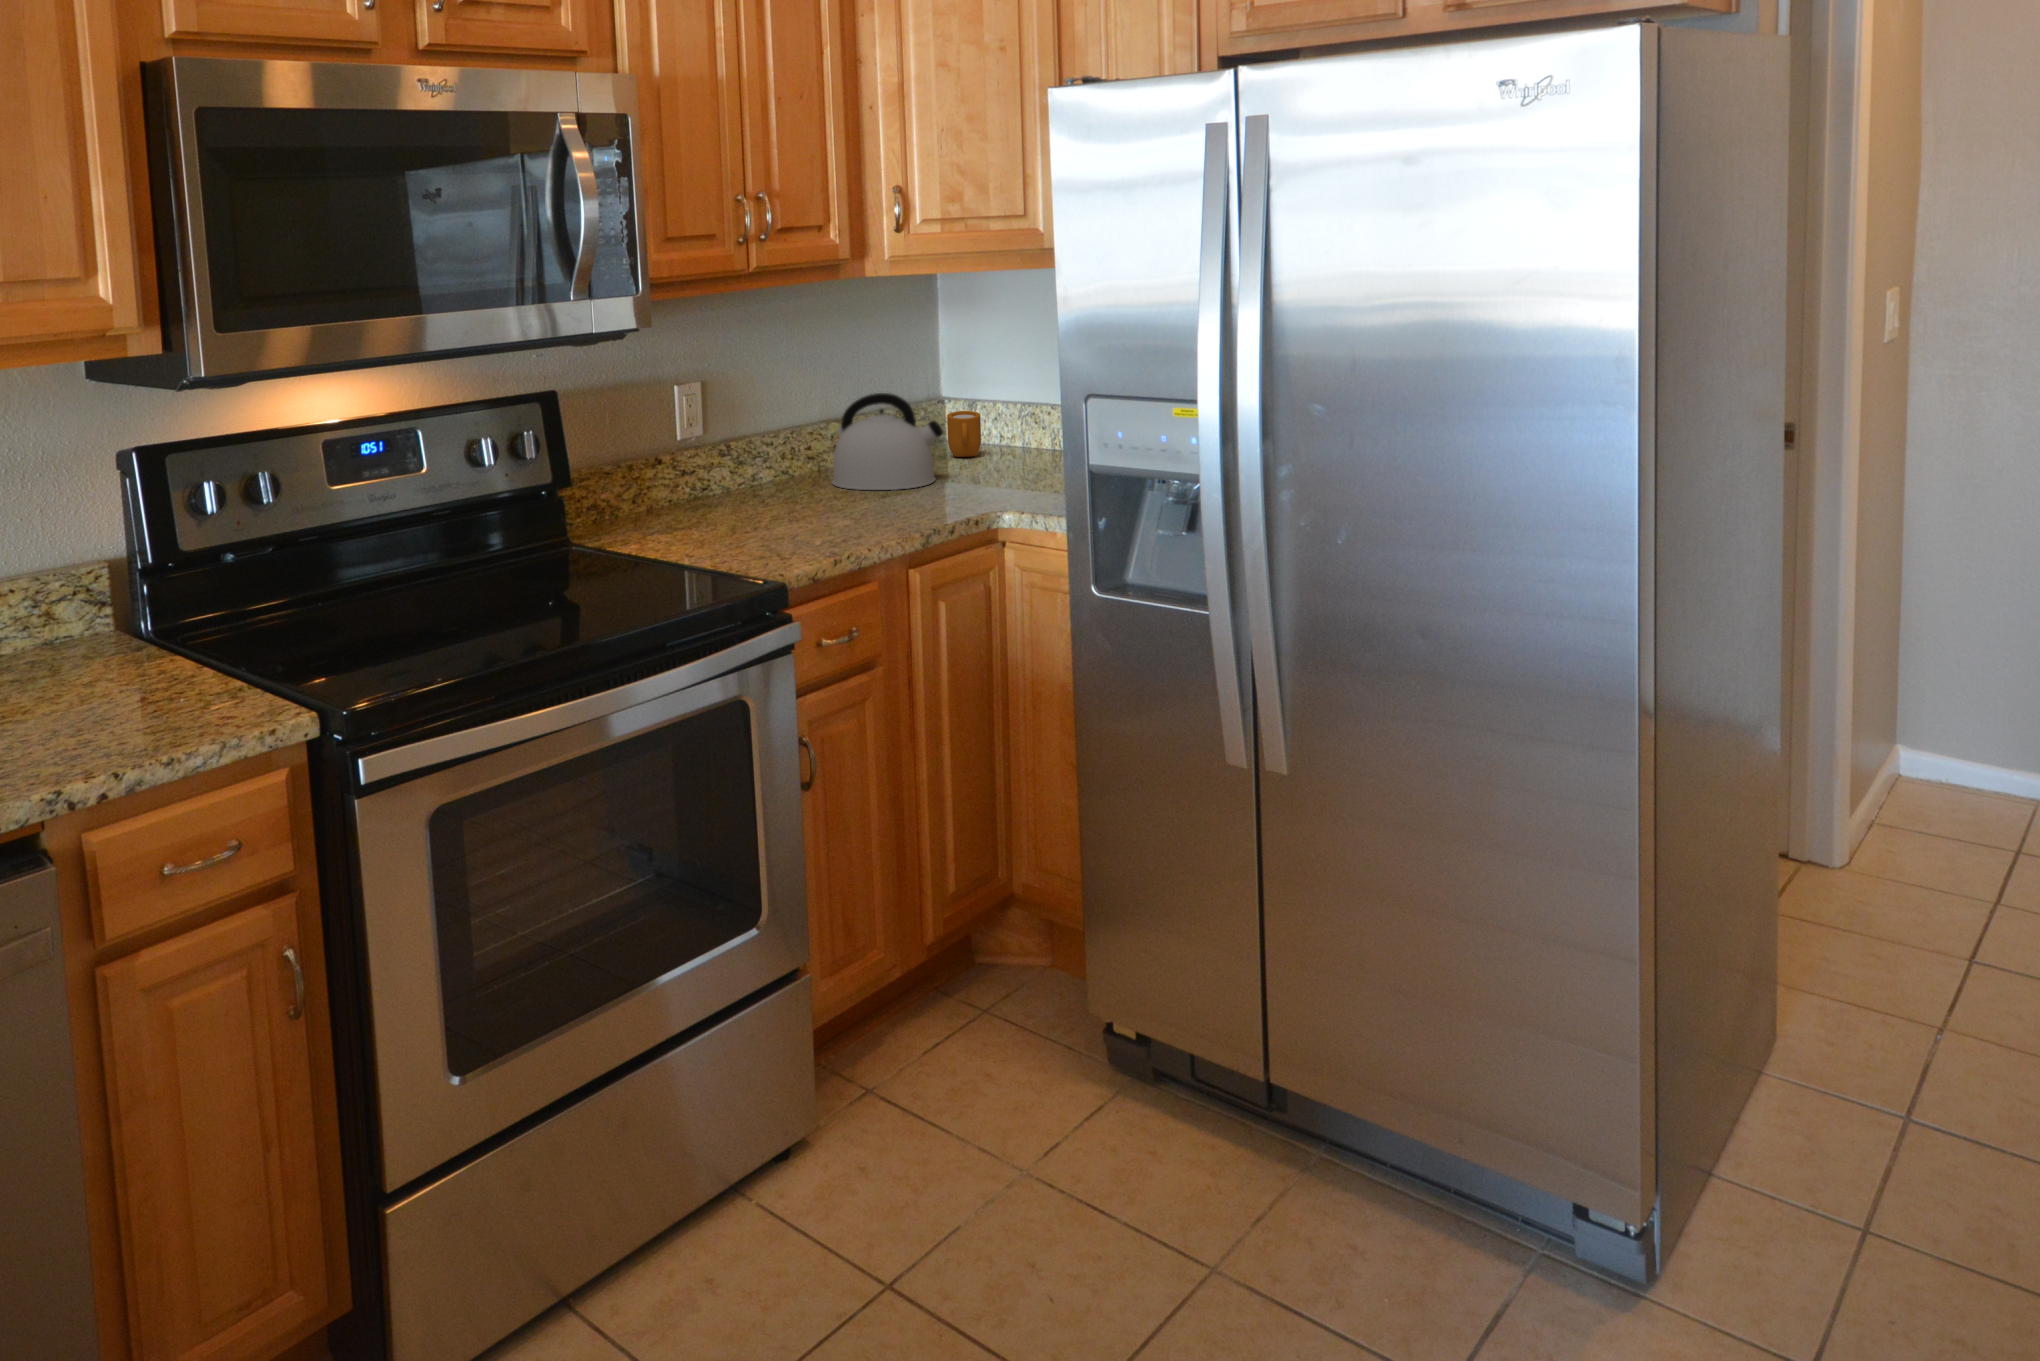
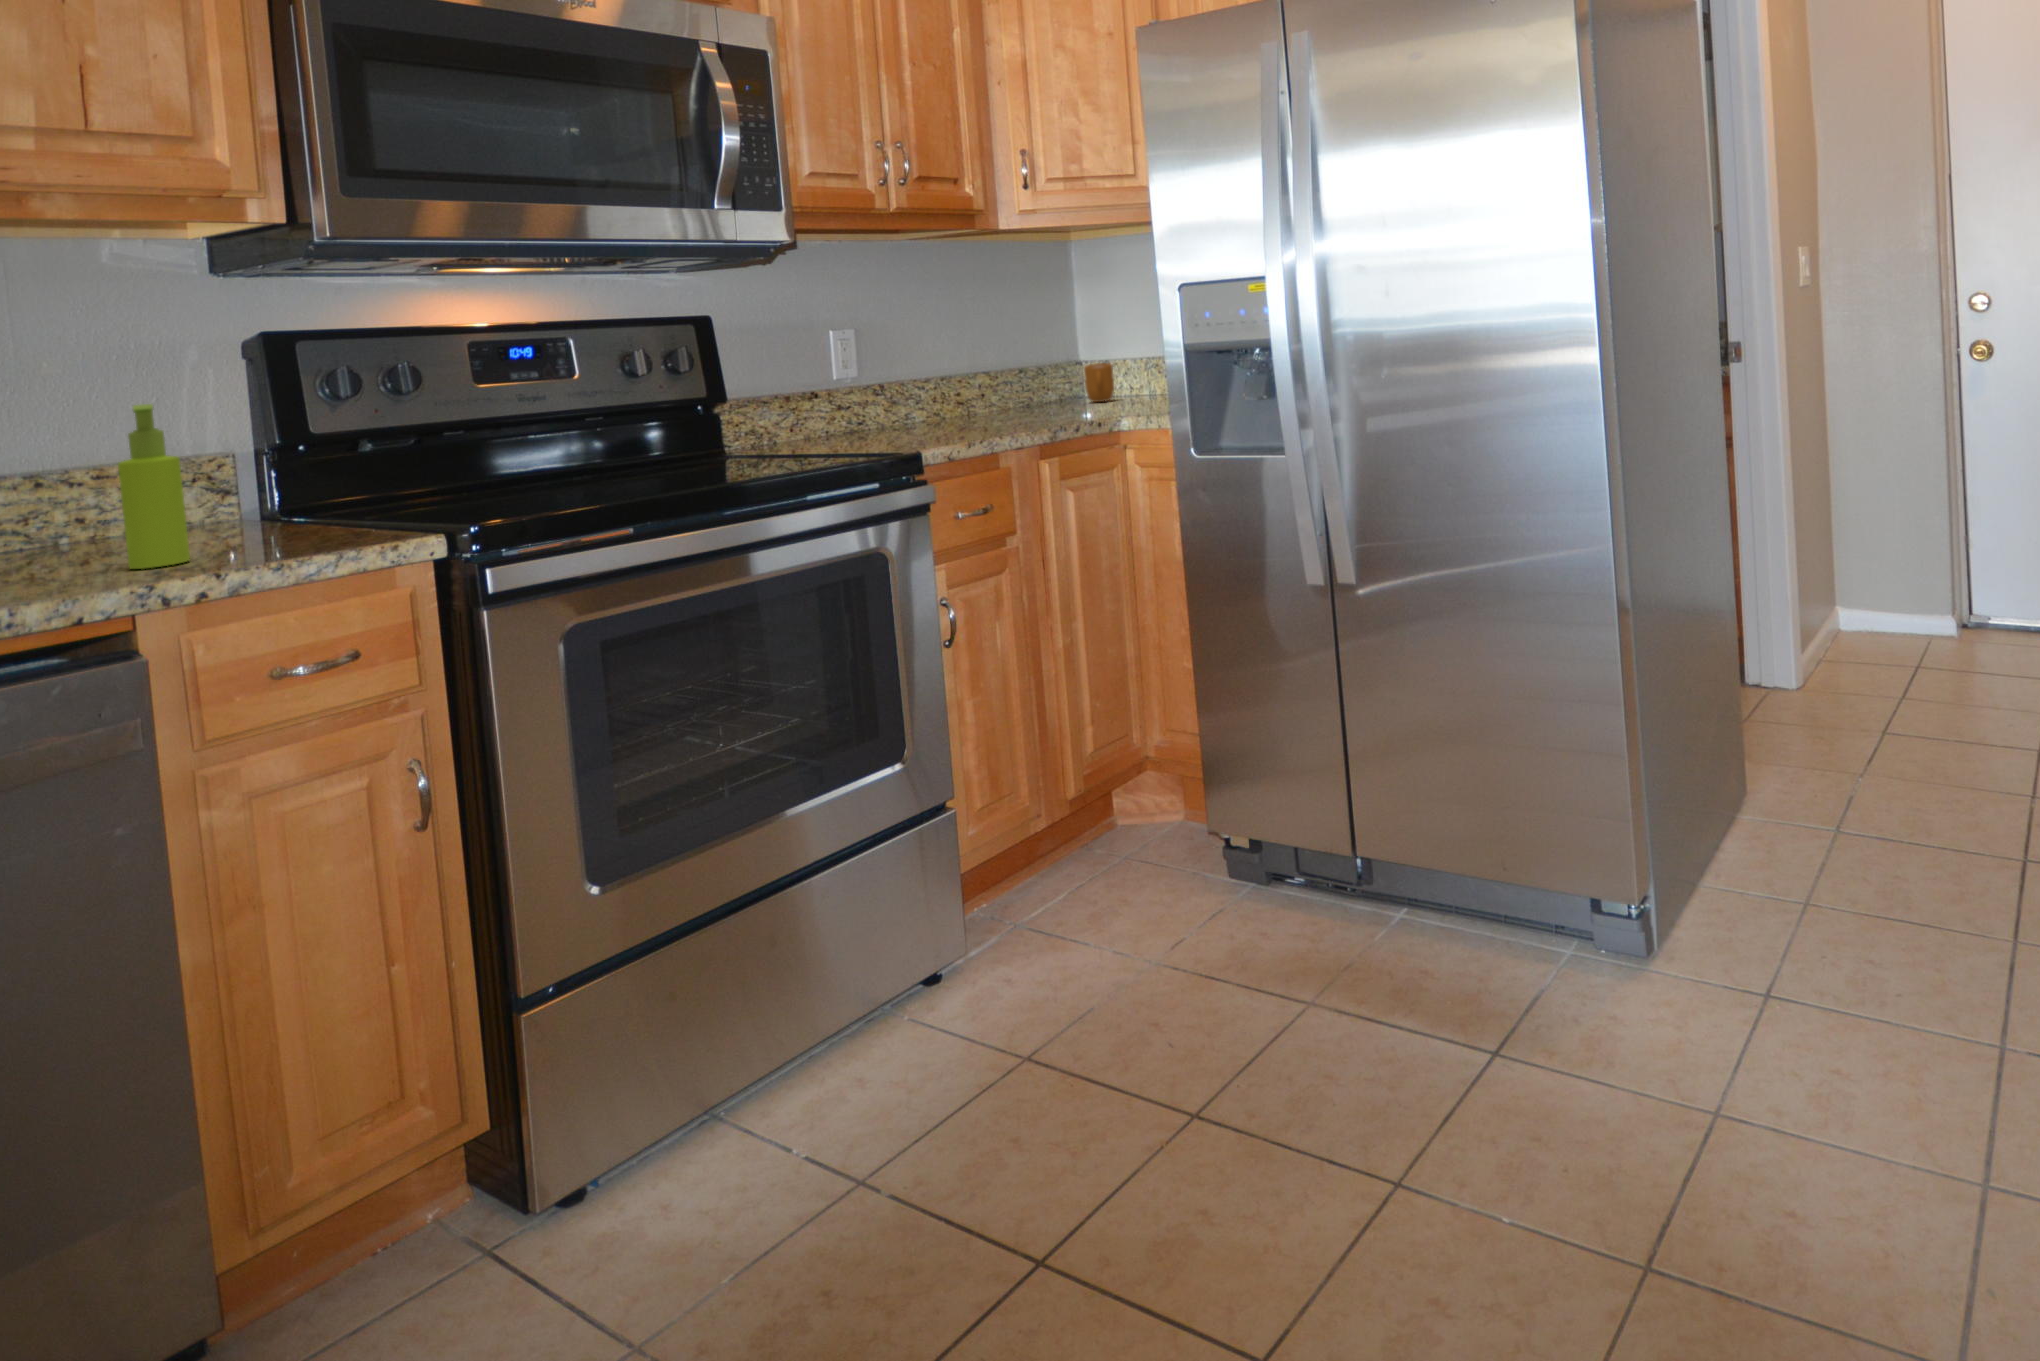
kettle: present [832,393,943,490] -> none [980,337,1077,419]
soap dispenser: none [19,577,83,747] -> present [118,404,190,569]

